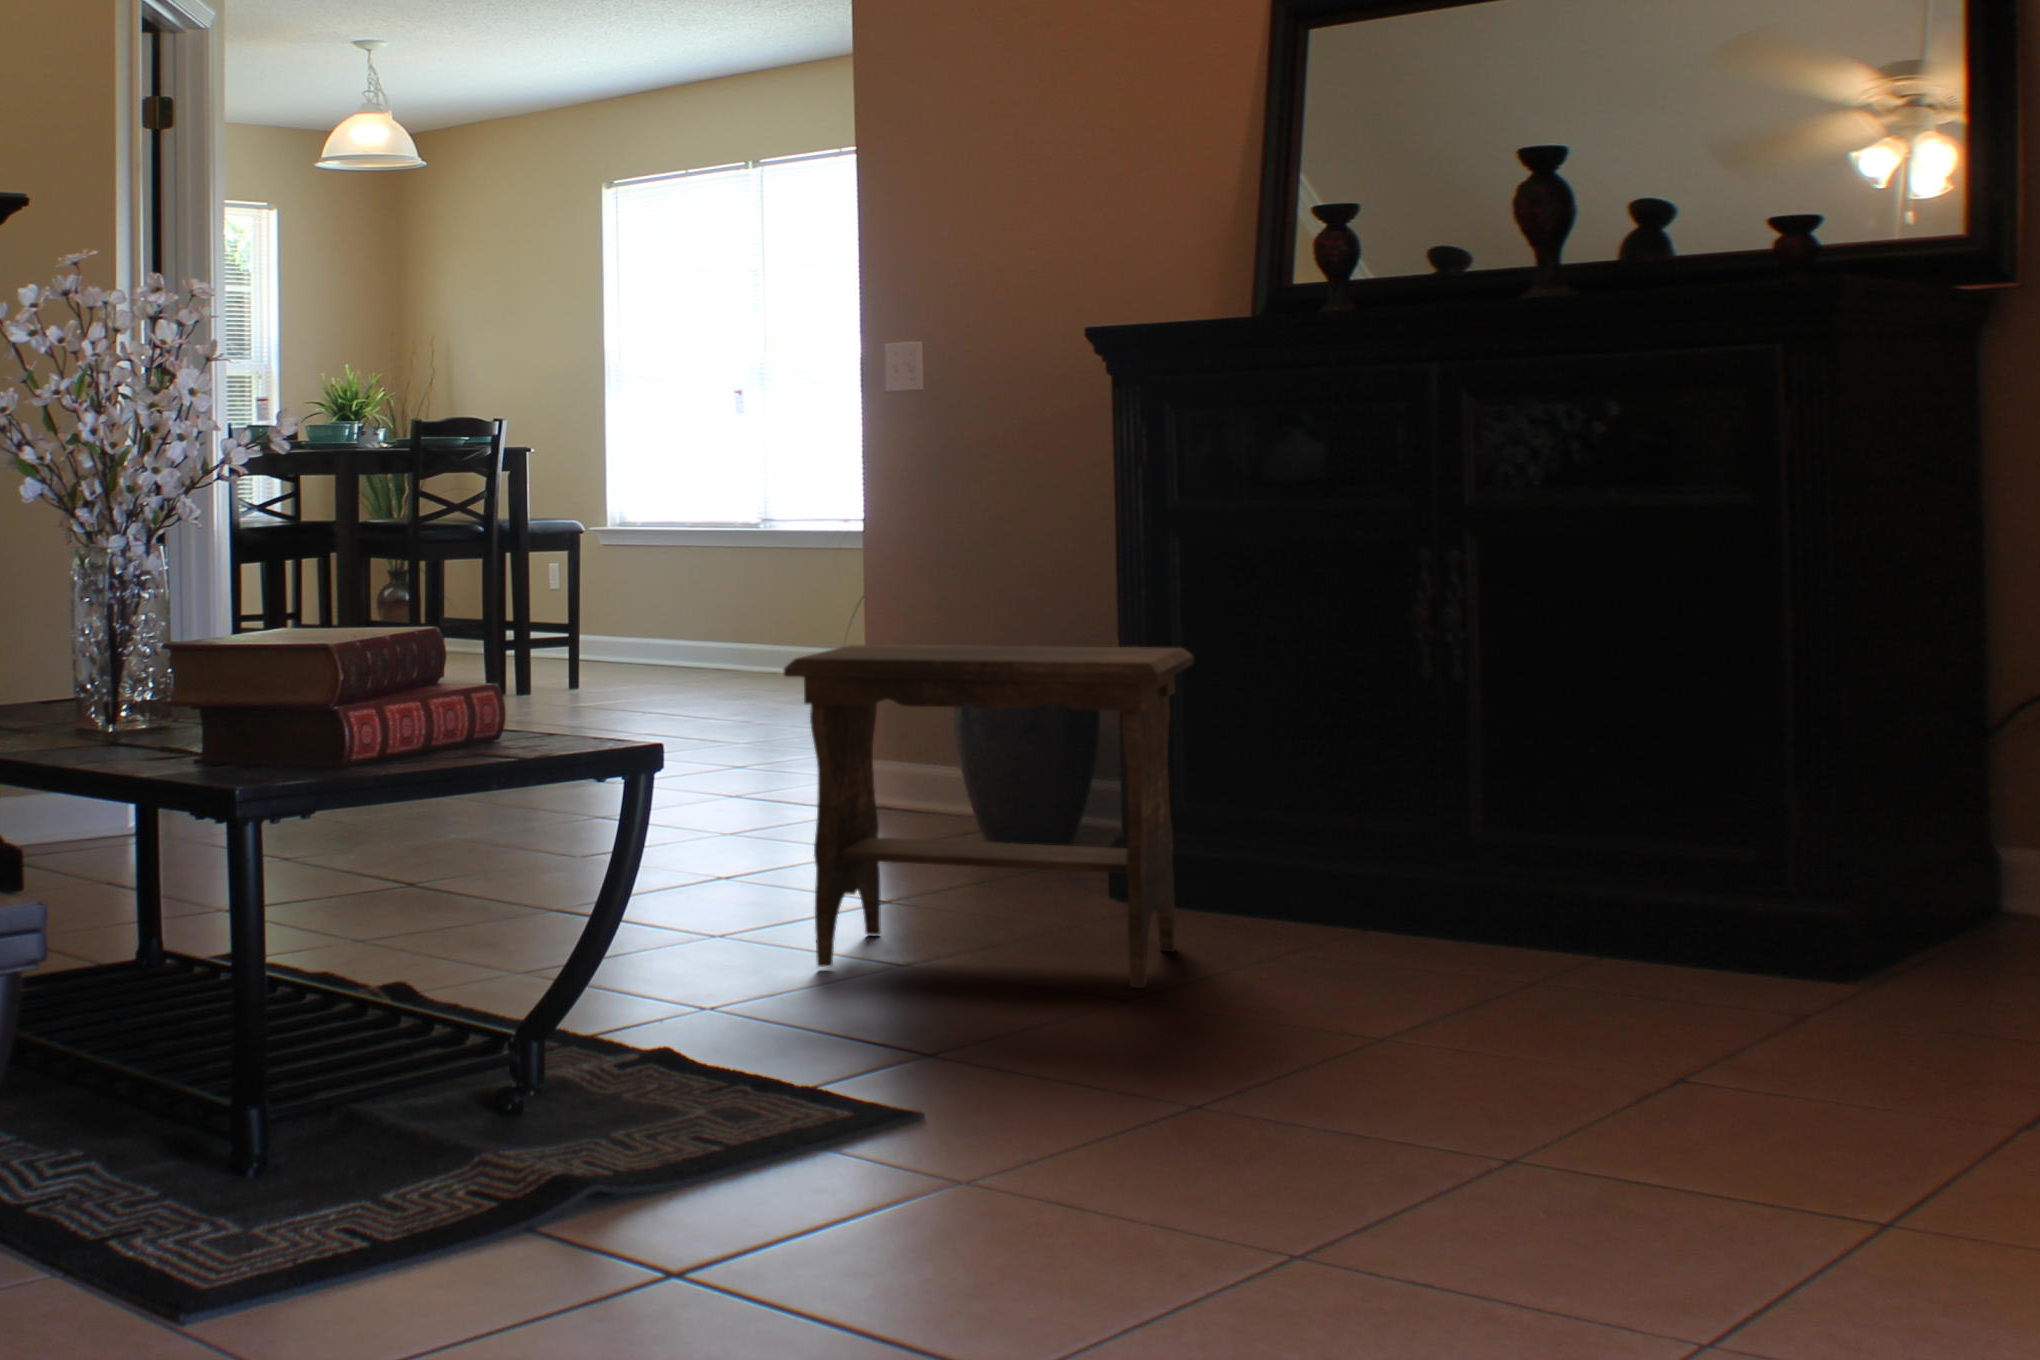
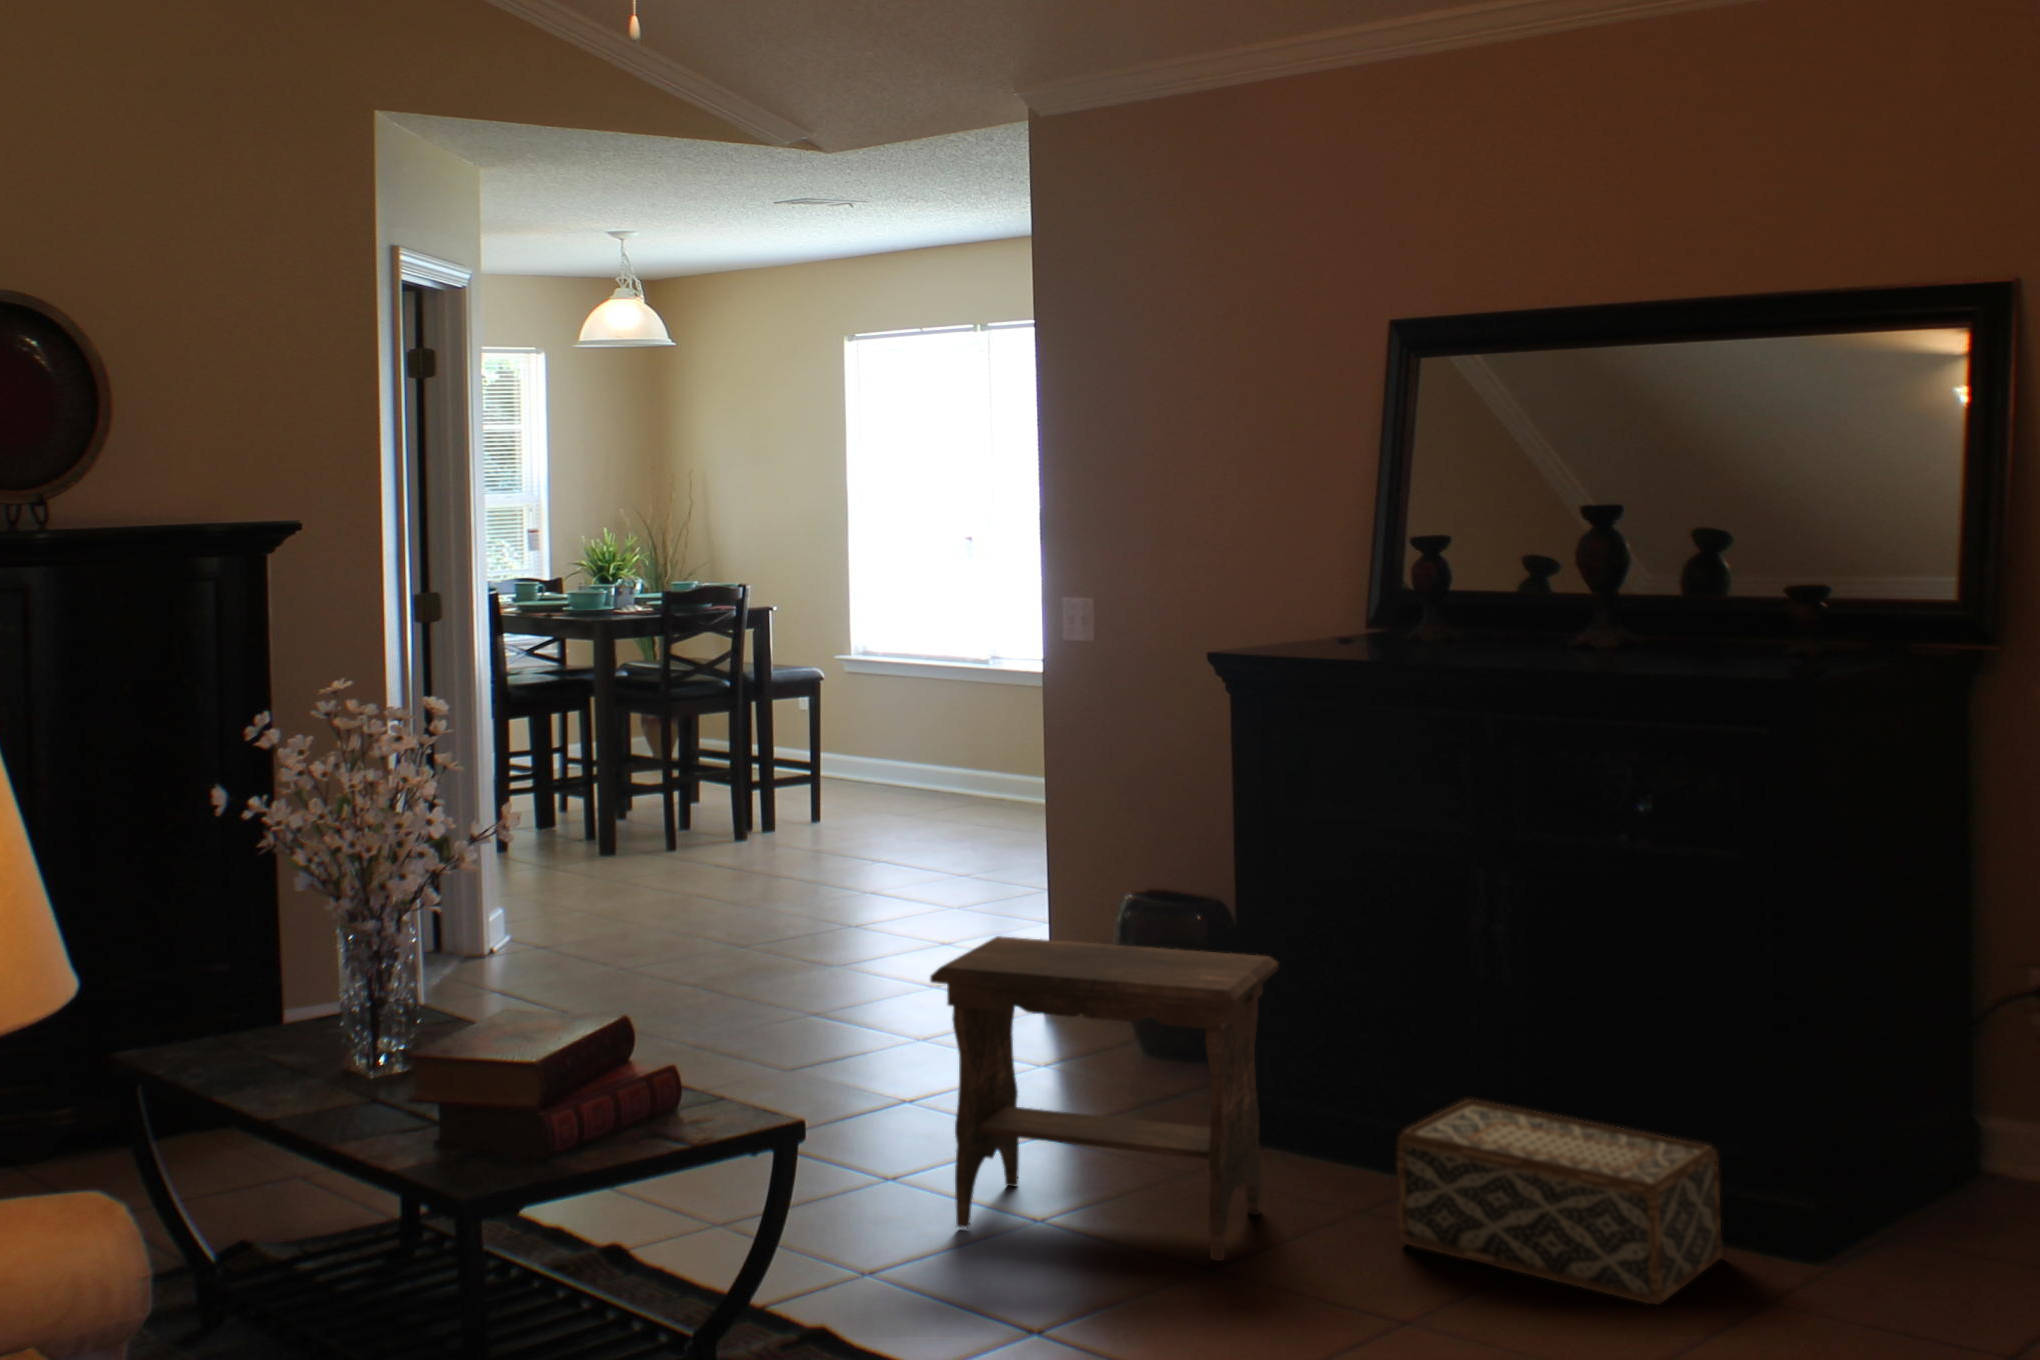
woven basket: none [1349,814,1743,1010] -> present [1397,1099,1722,1304]

